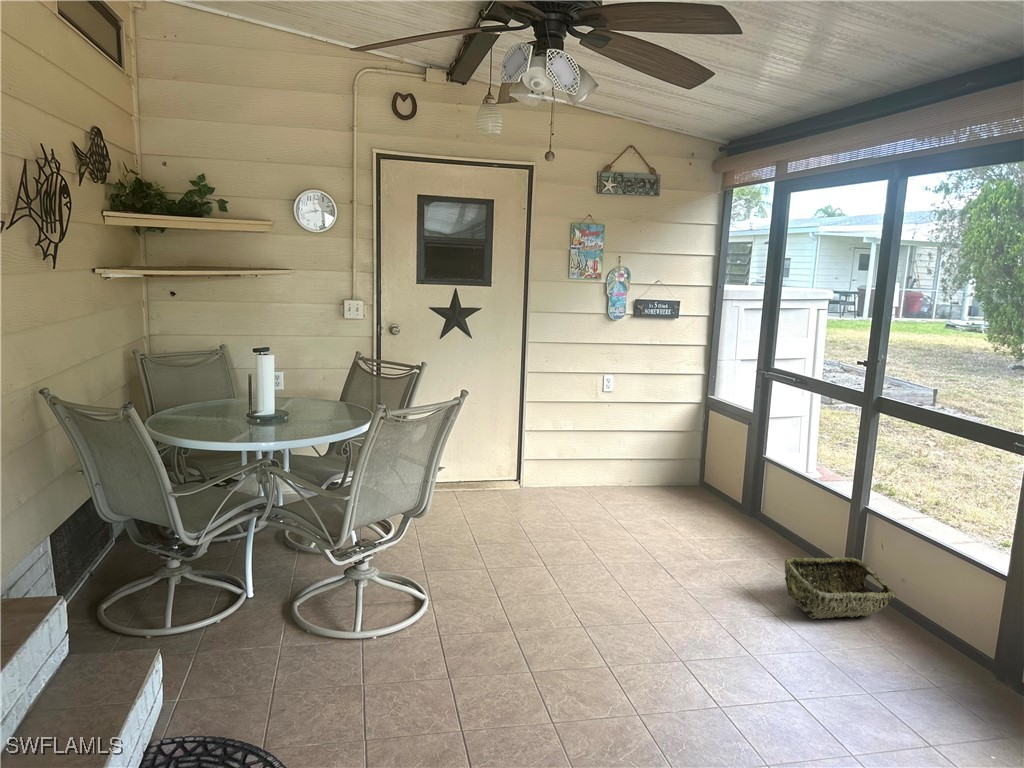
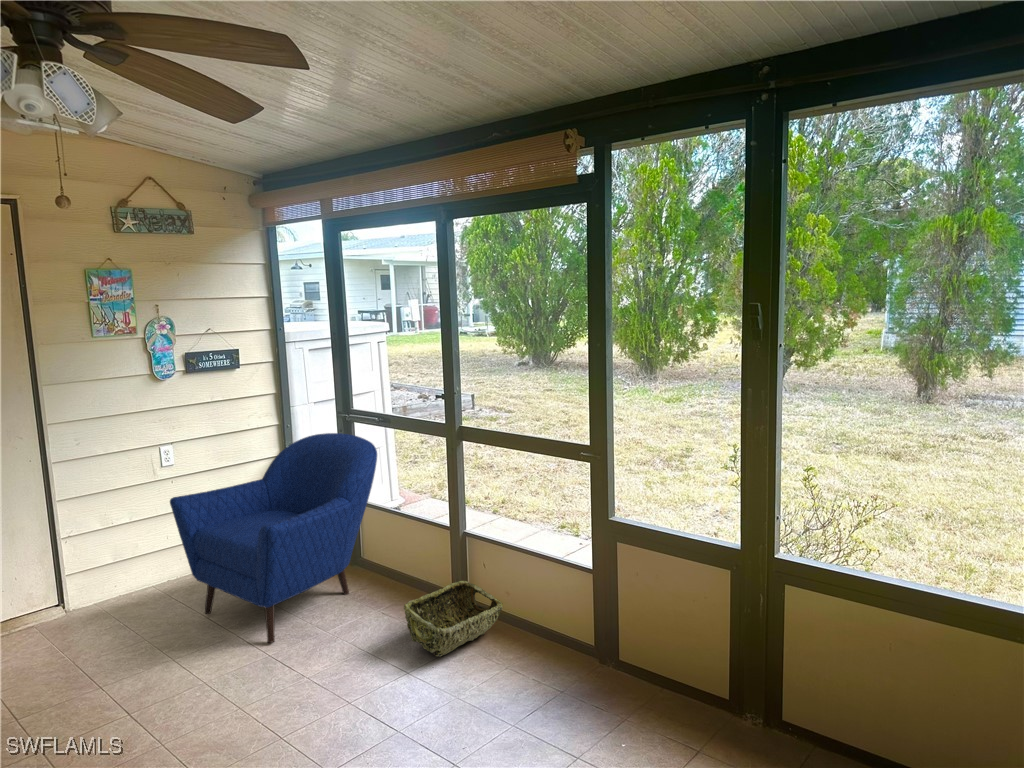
armchair: none [604,388,790,555] -> present [170,433,377,643]

